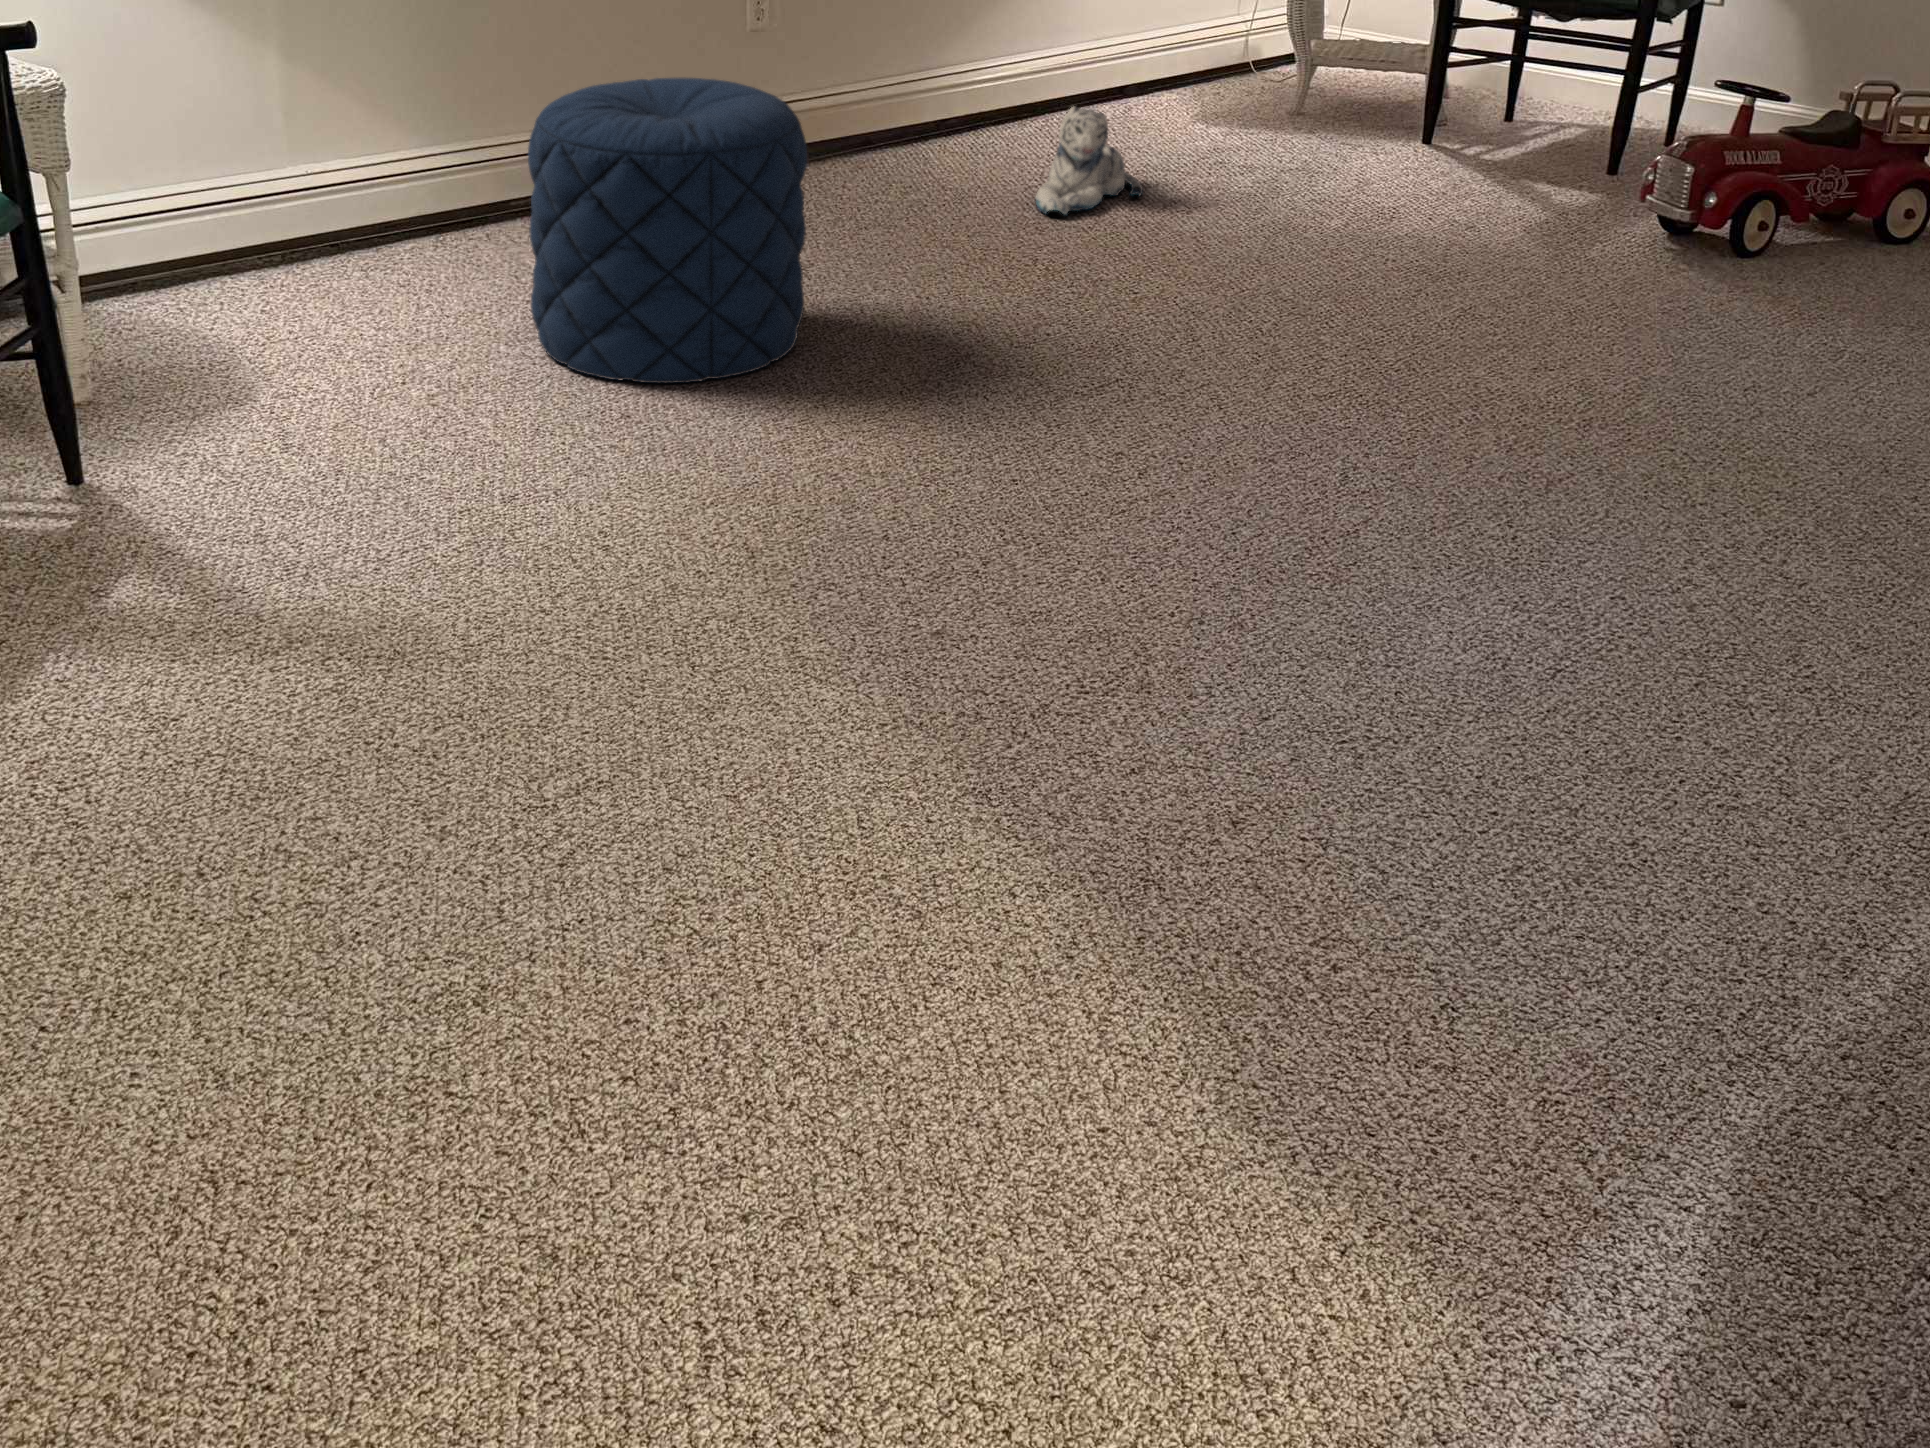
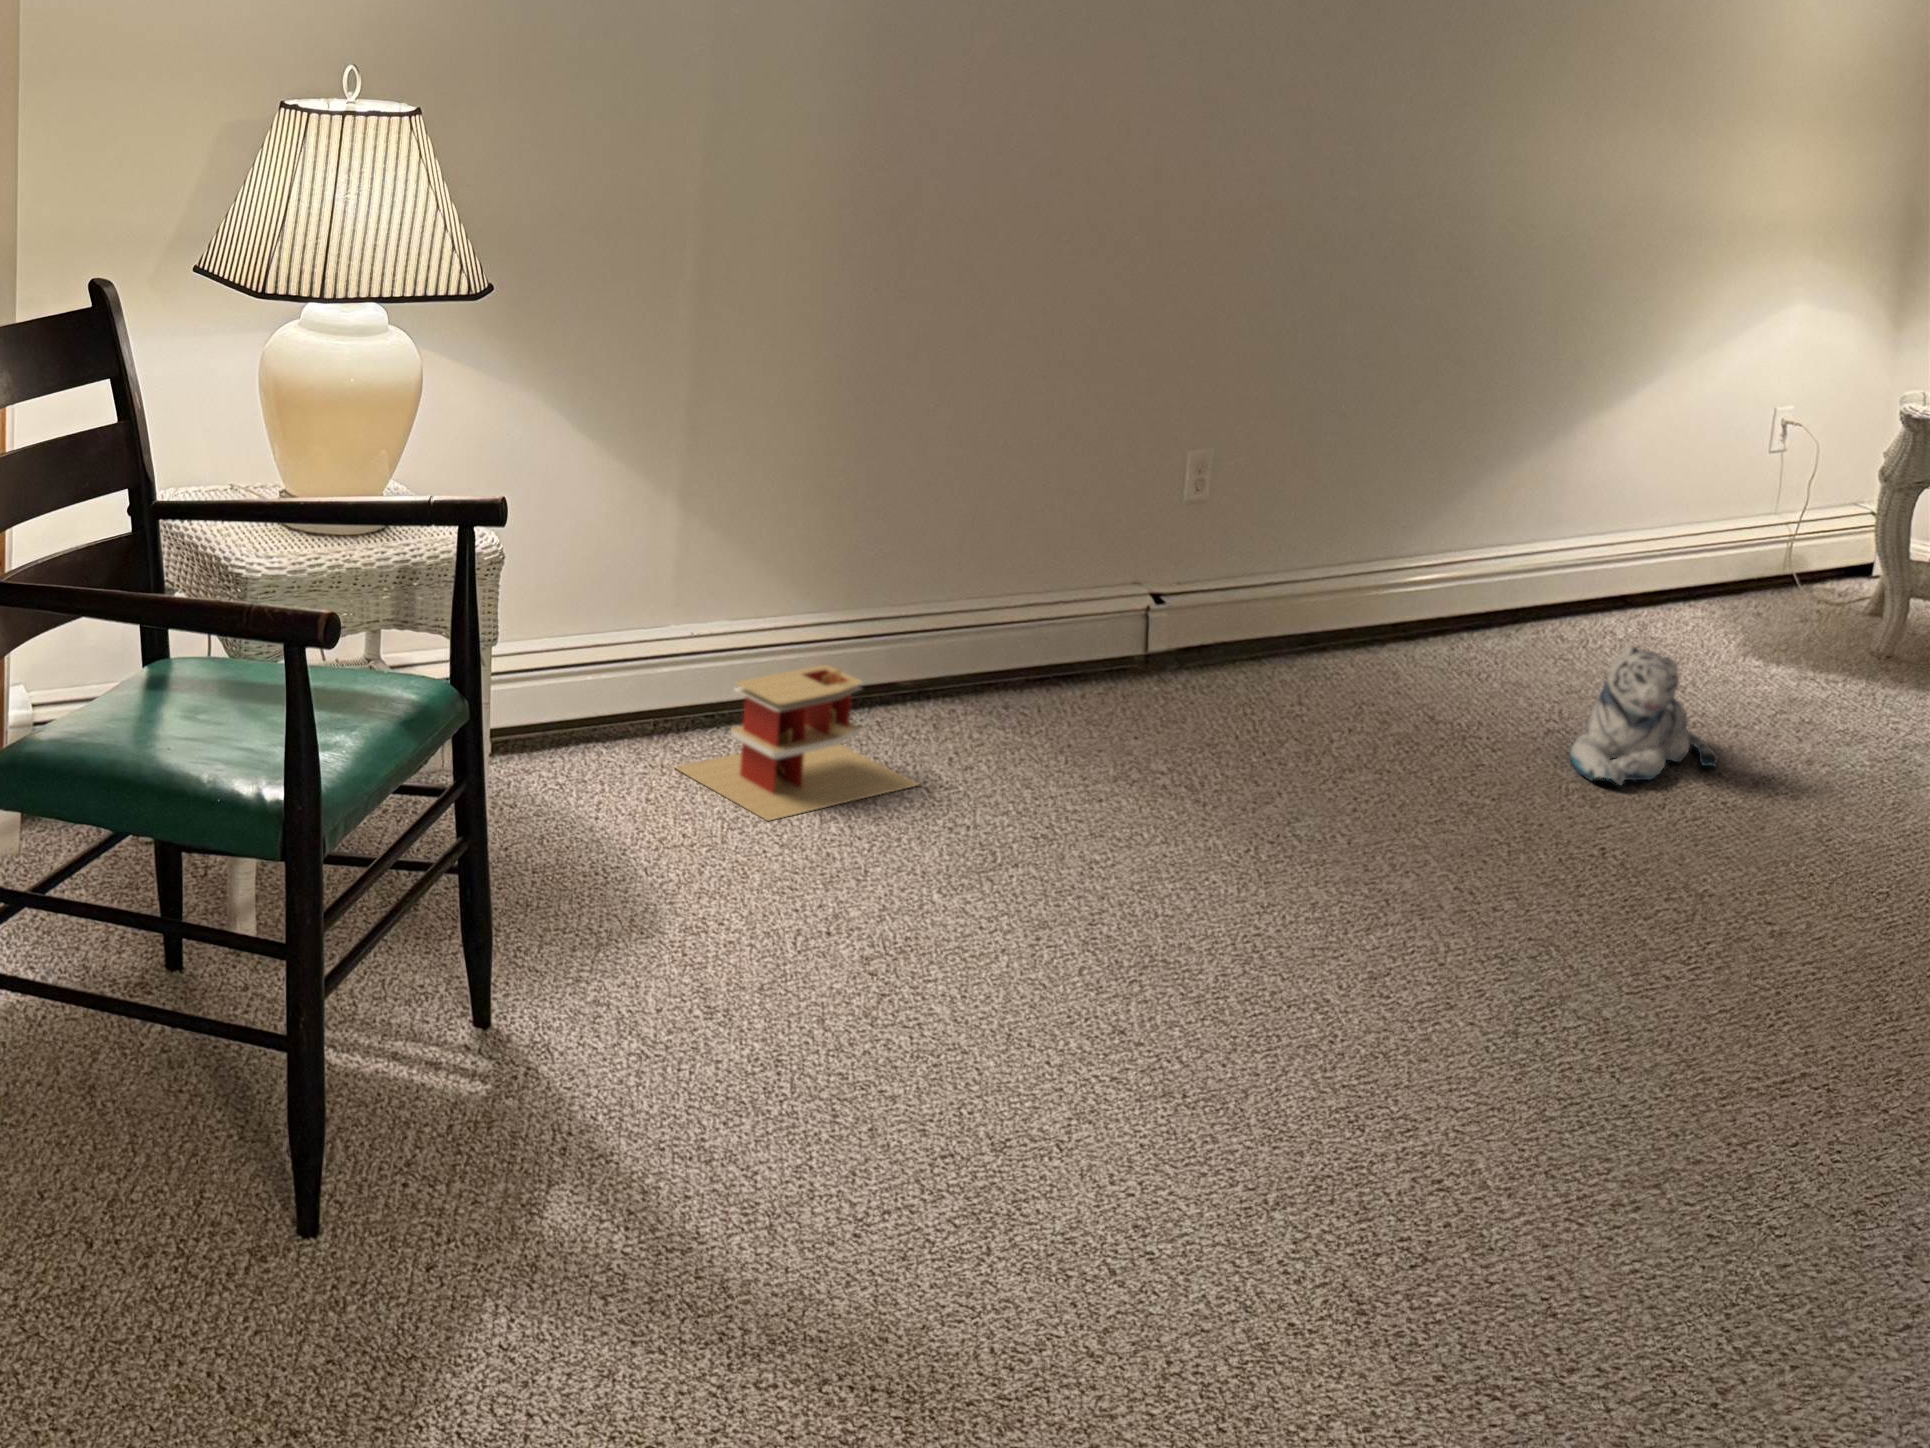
pouf: present [528,78,807,383] -> none [979,591,1352,990]
toy house: none [284,182,506,315] -> present [676,665,918,821]

